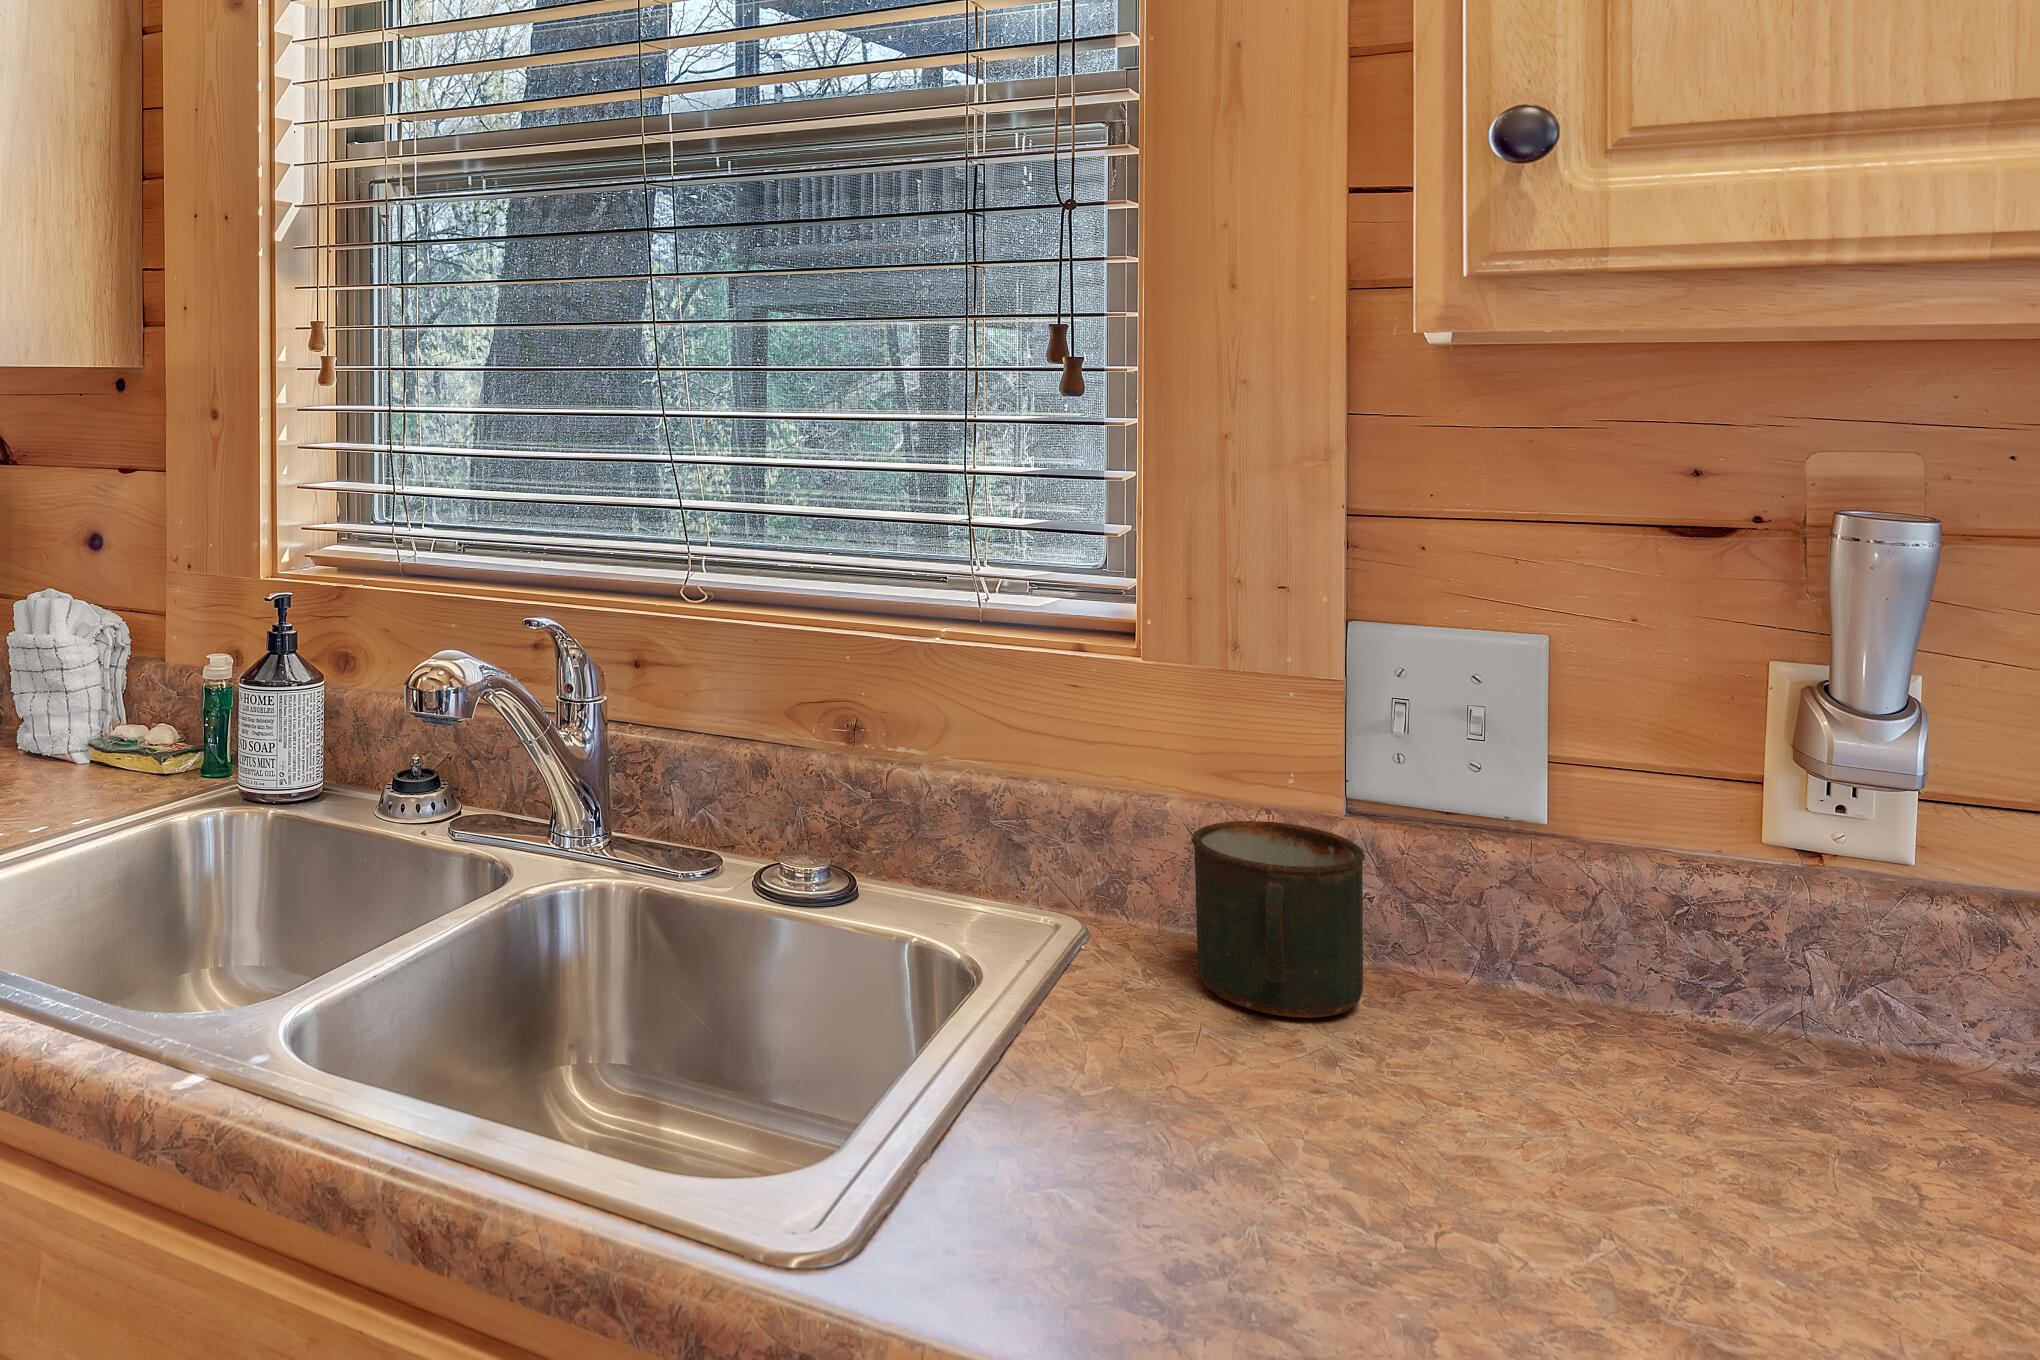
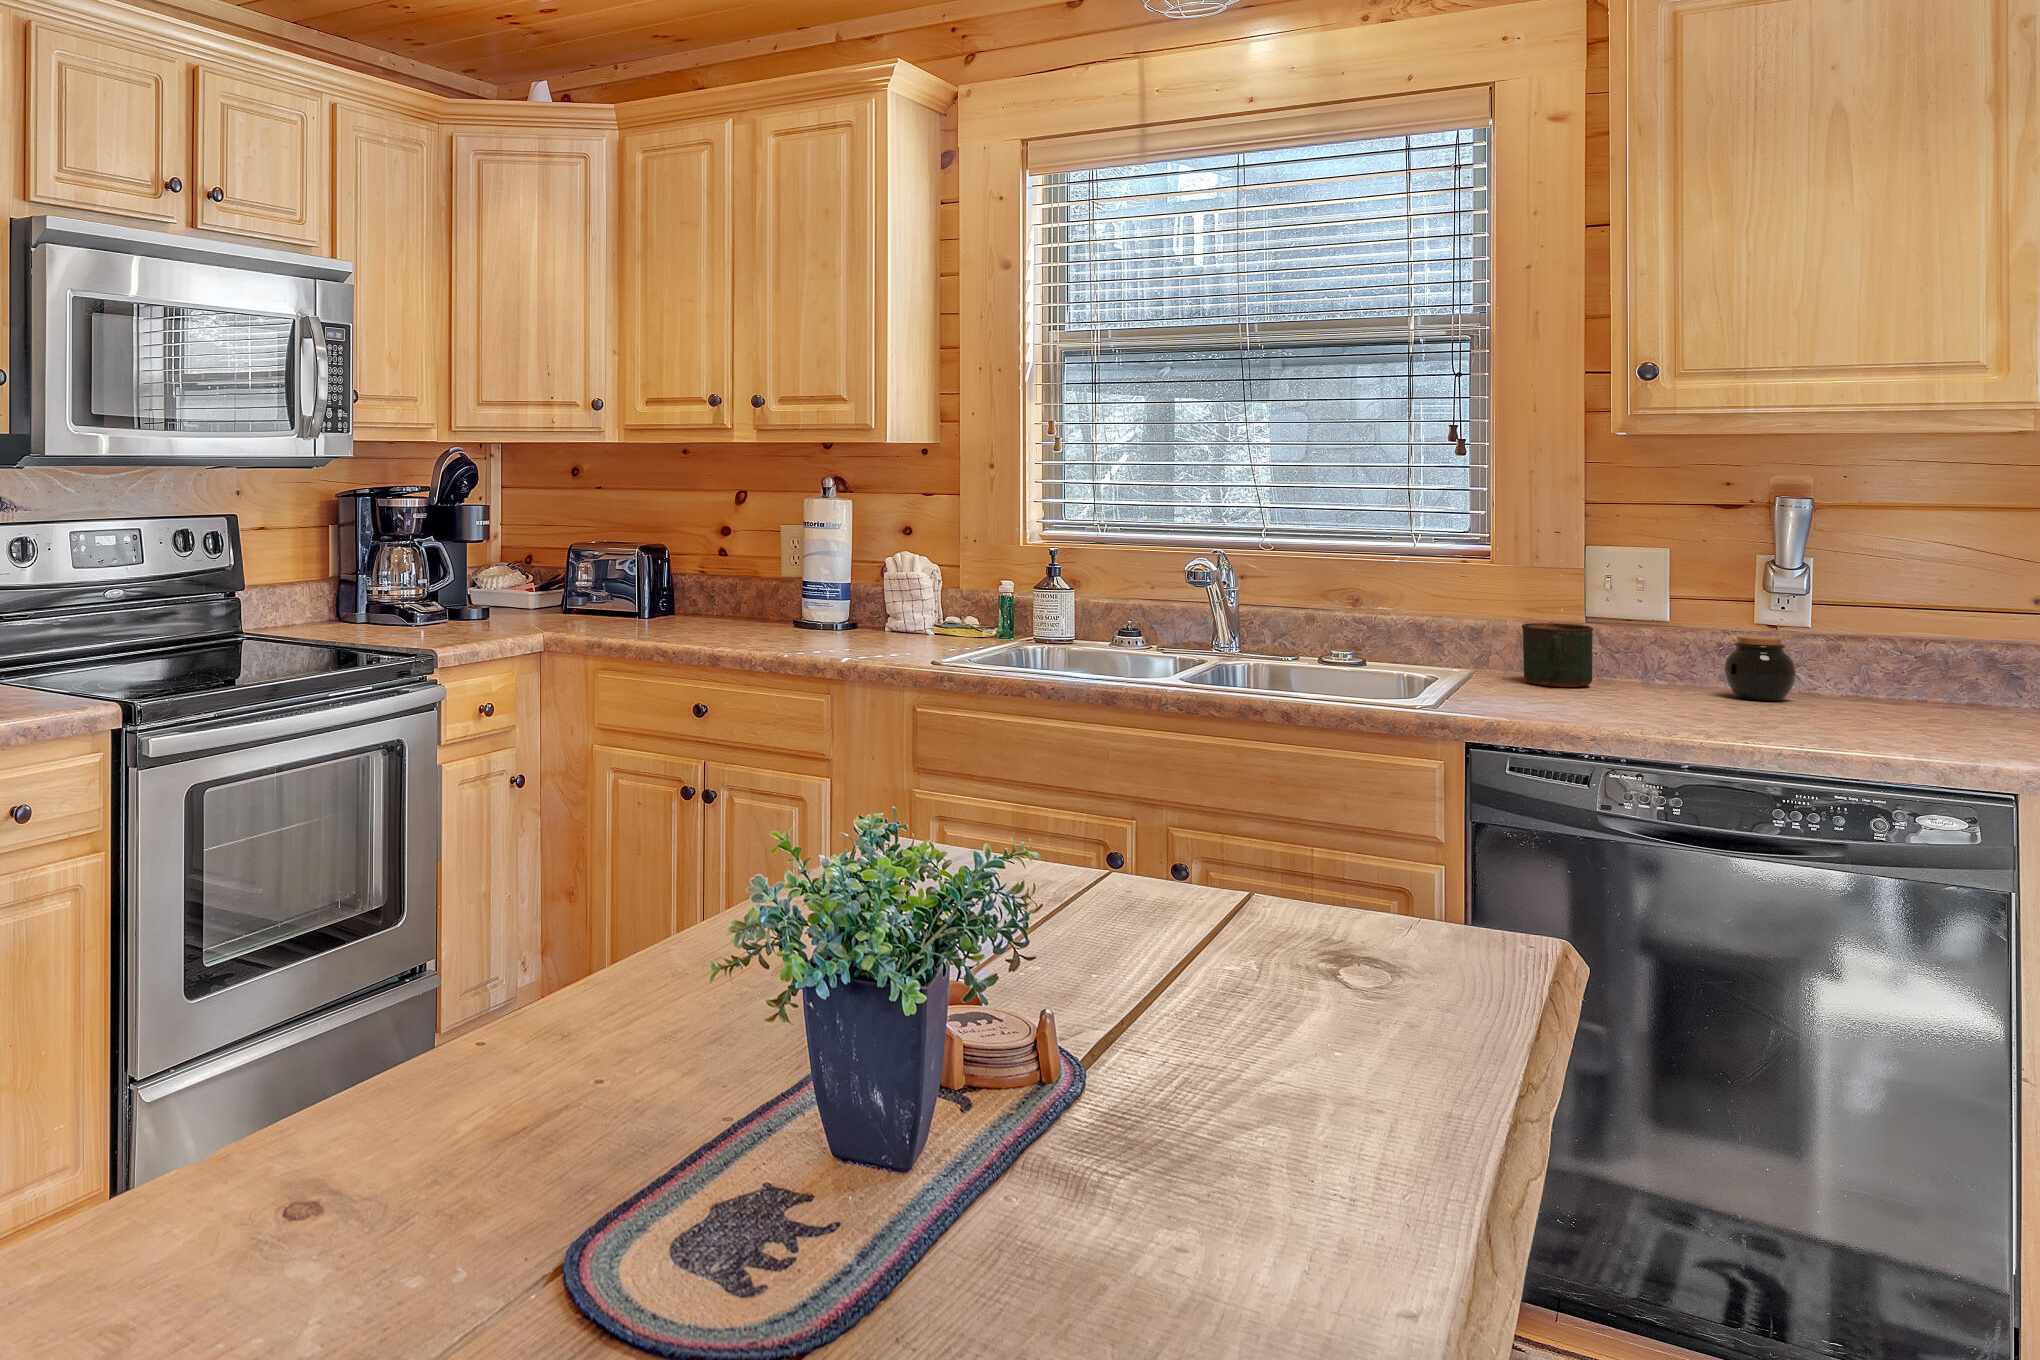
jar: none [1704,897,1907,1107] -> present [1724,635,1796,701]

